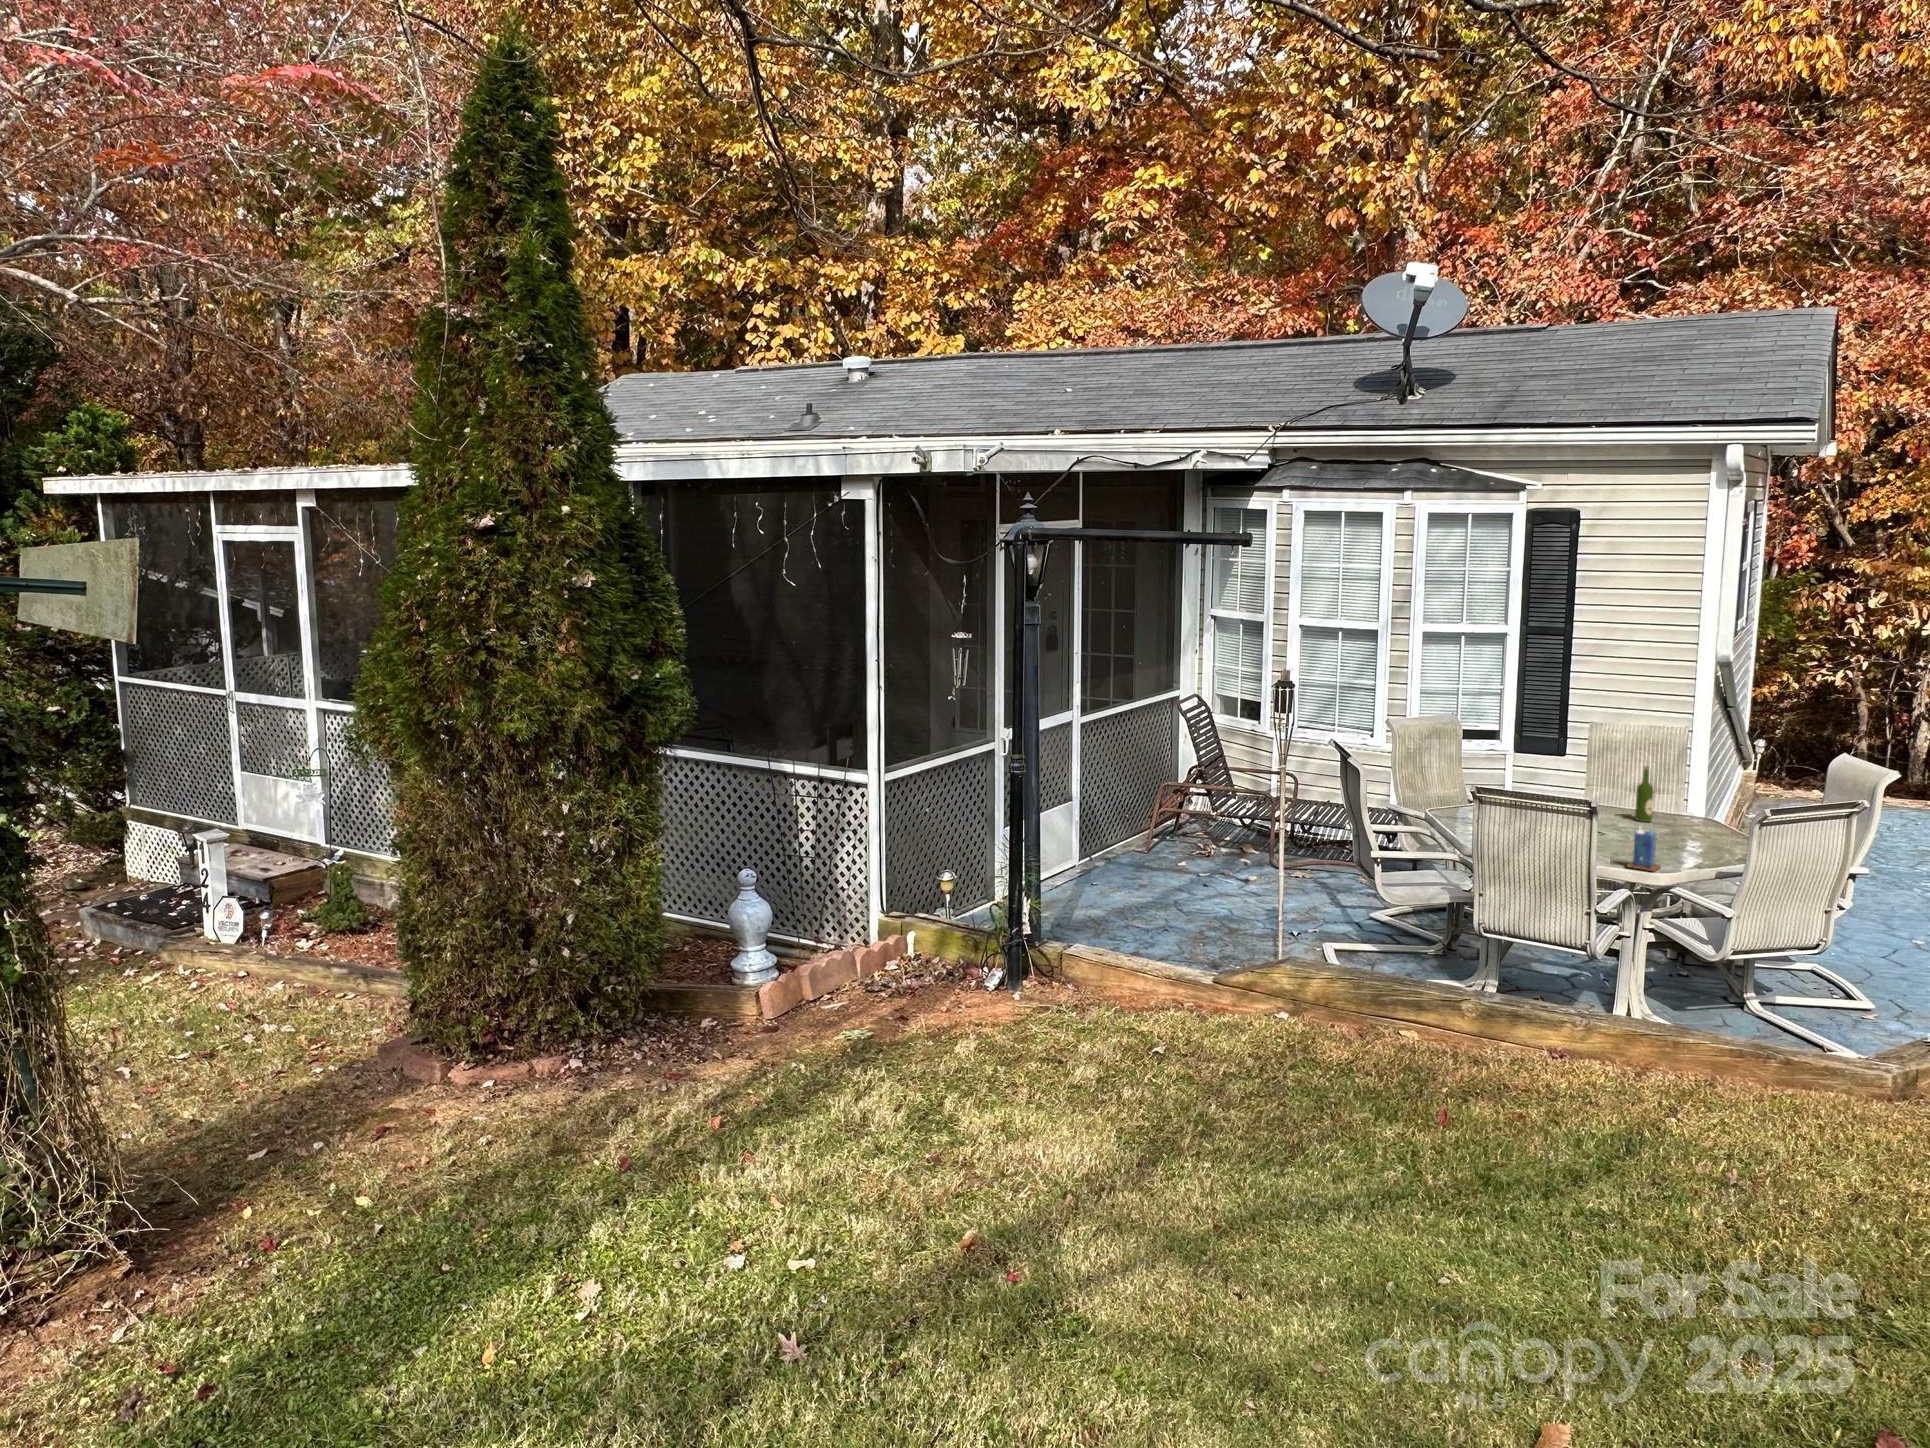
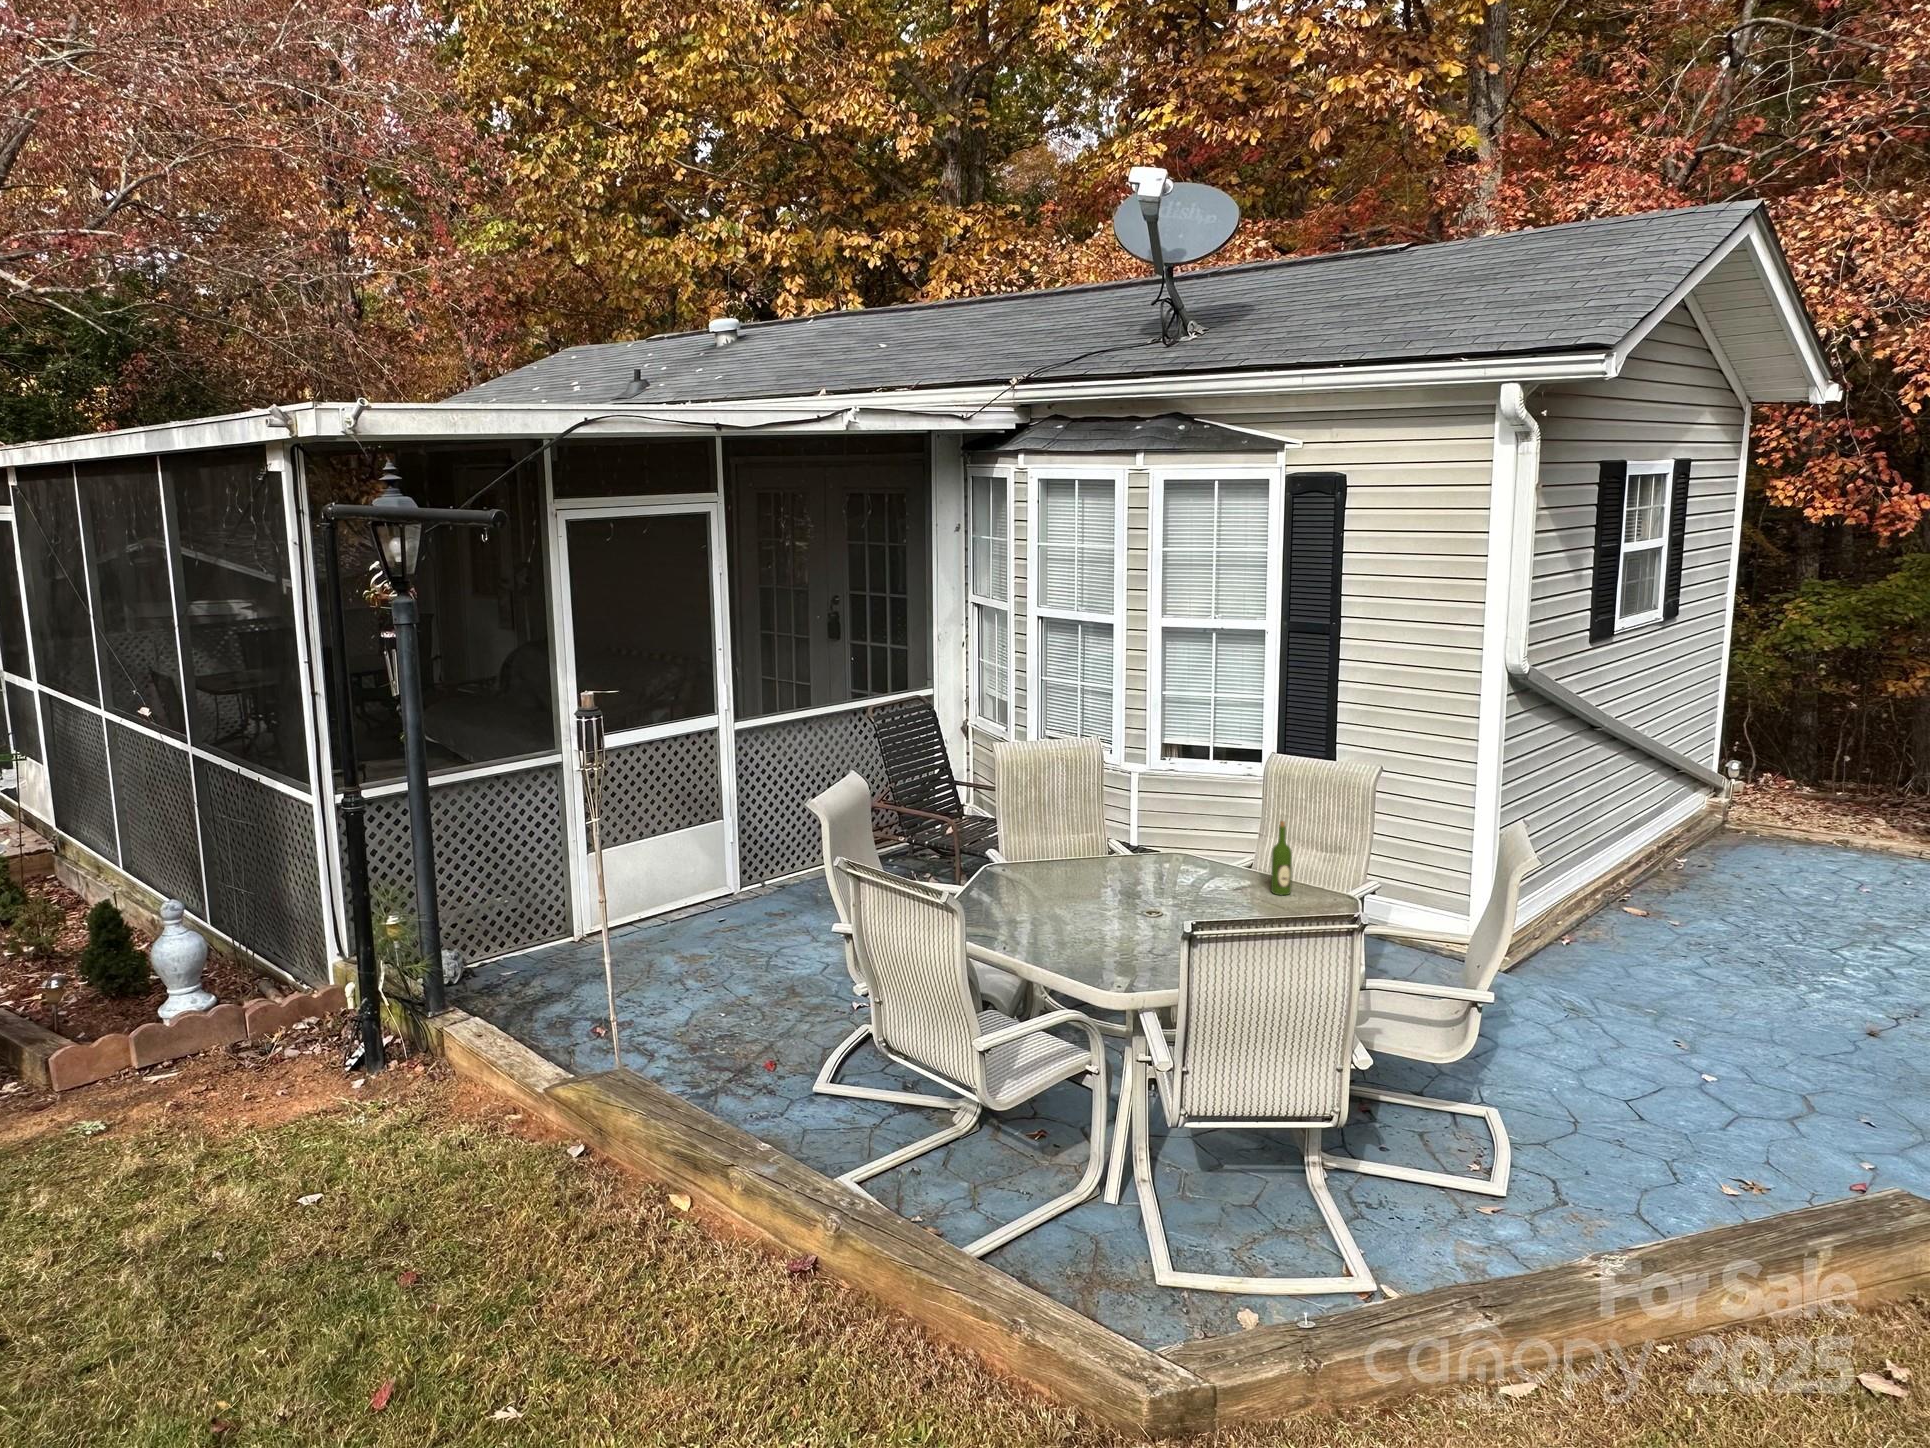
candle: present [1627,829,1661,872] -> none [1110,920,1157,985]

